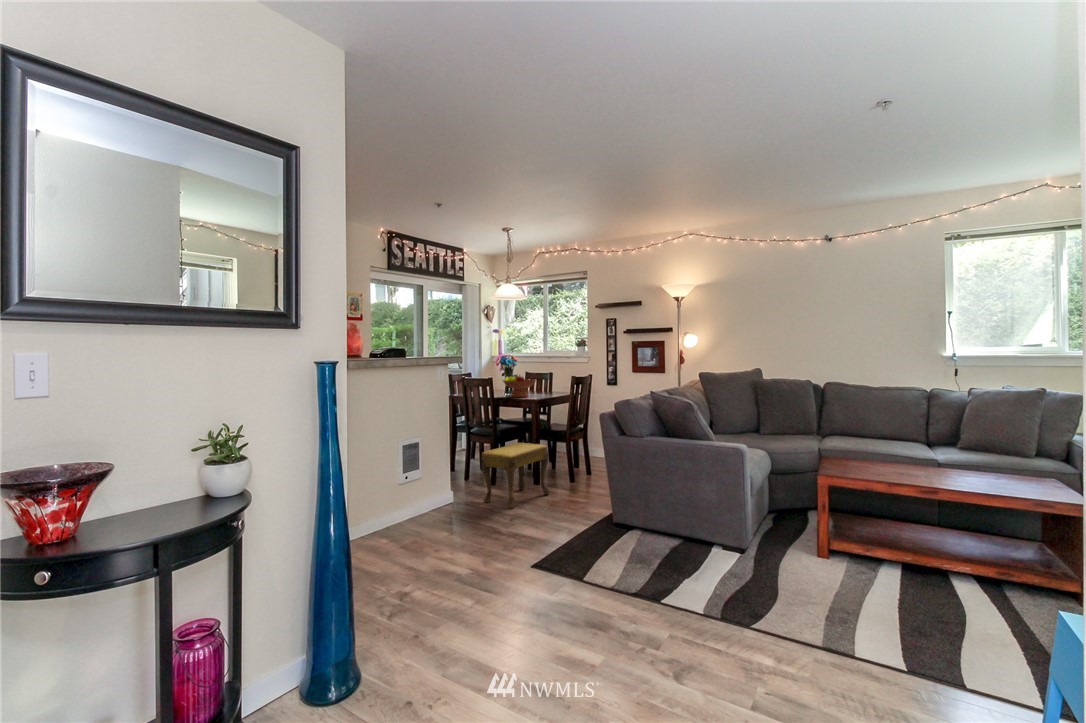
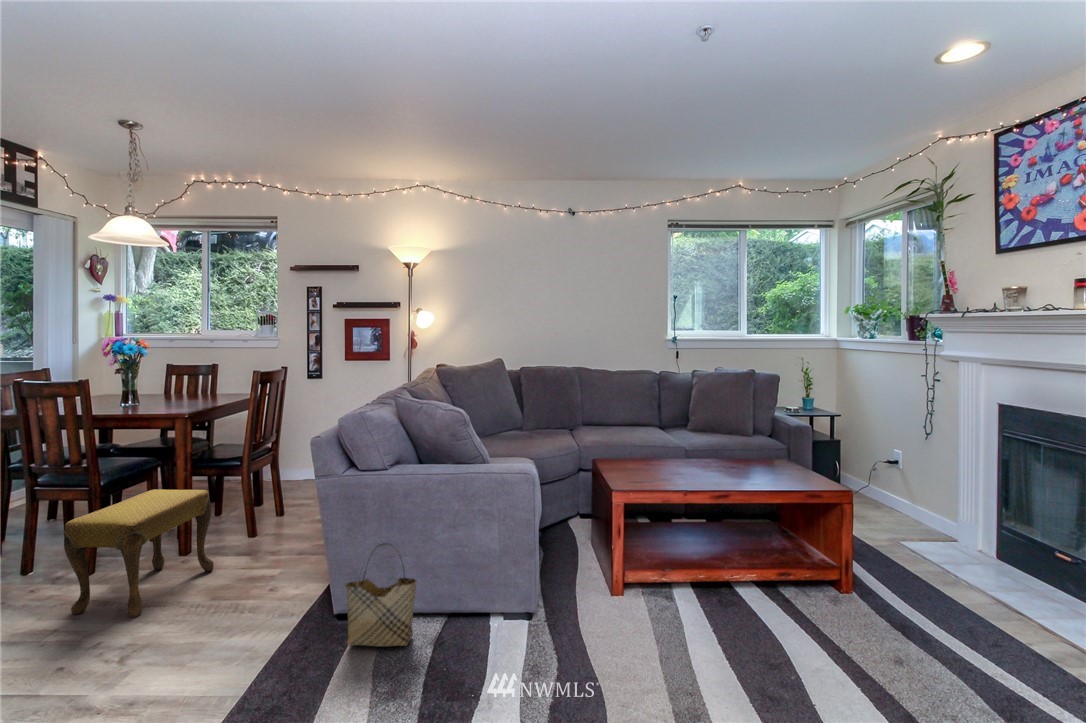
fruit bowl: present [503,375,536,397] -> none [117,371,188,410]
woven basket: none [618,482,661,547] -> present [345,543,417,646]

